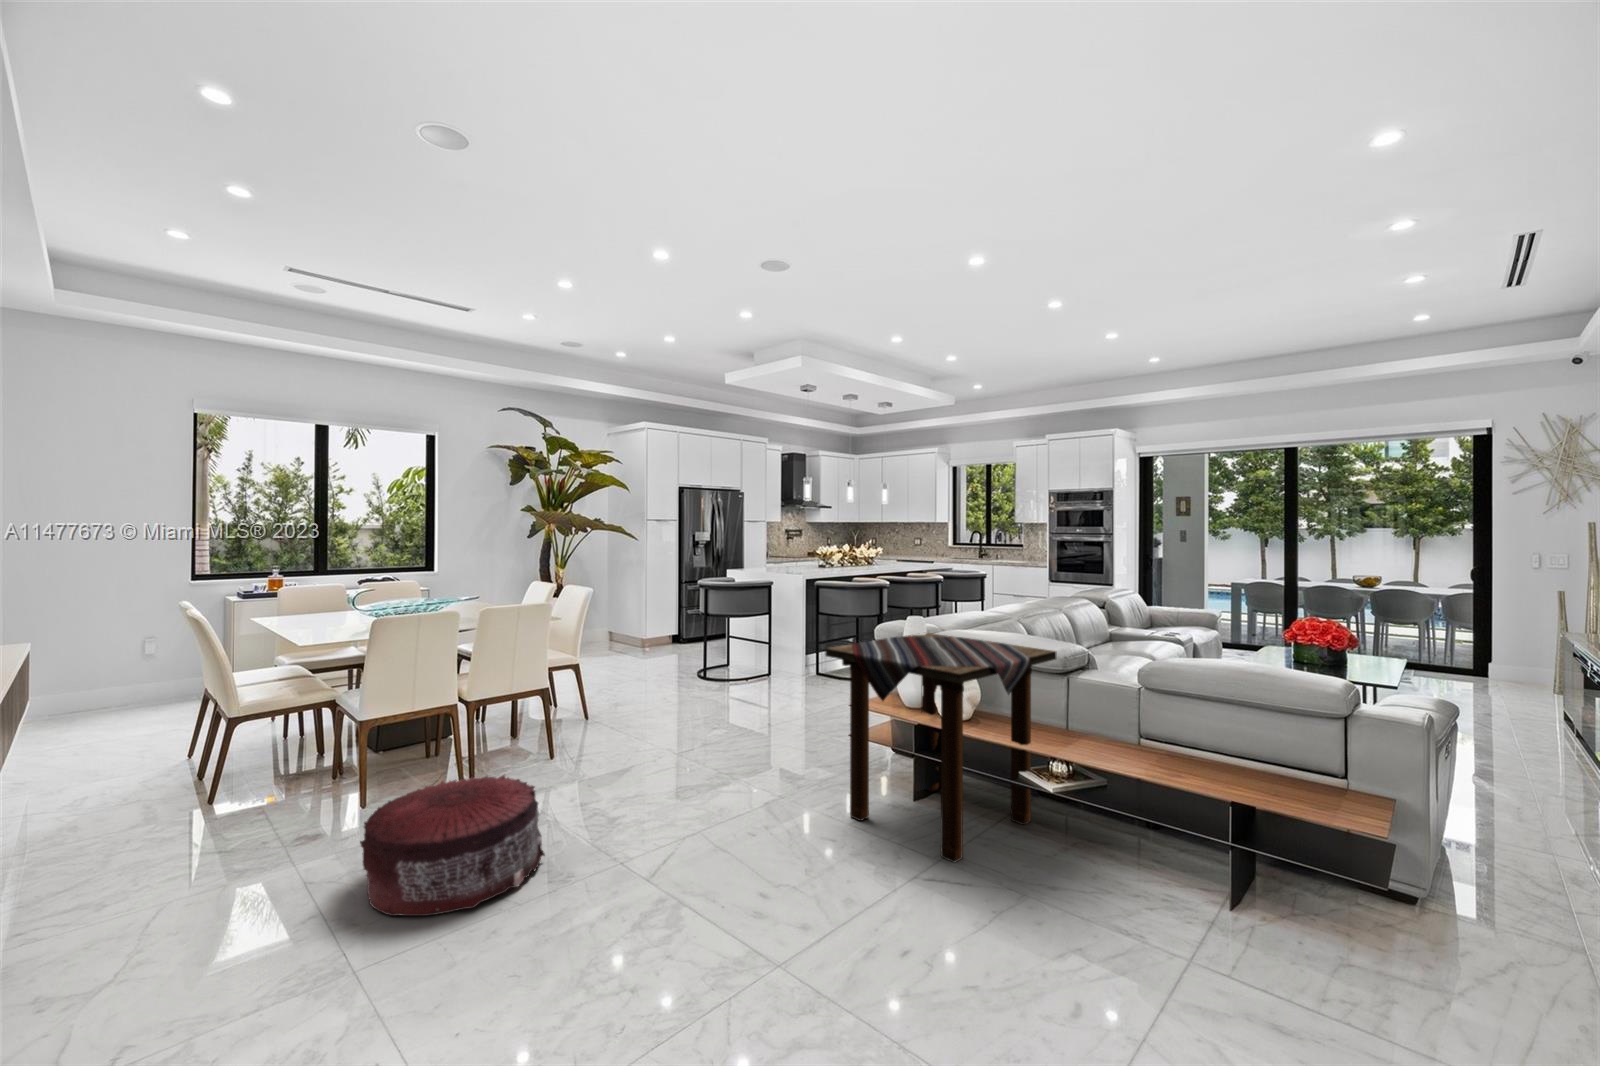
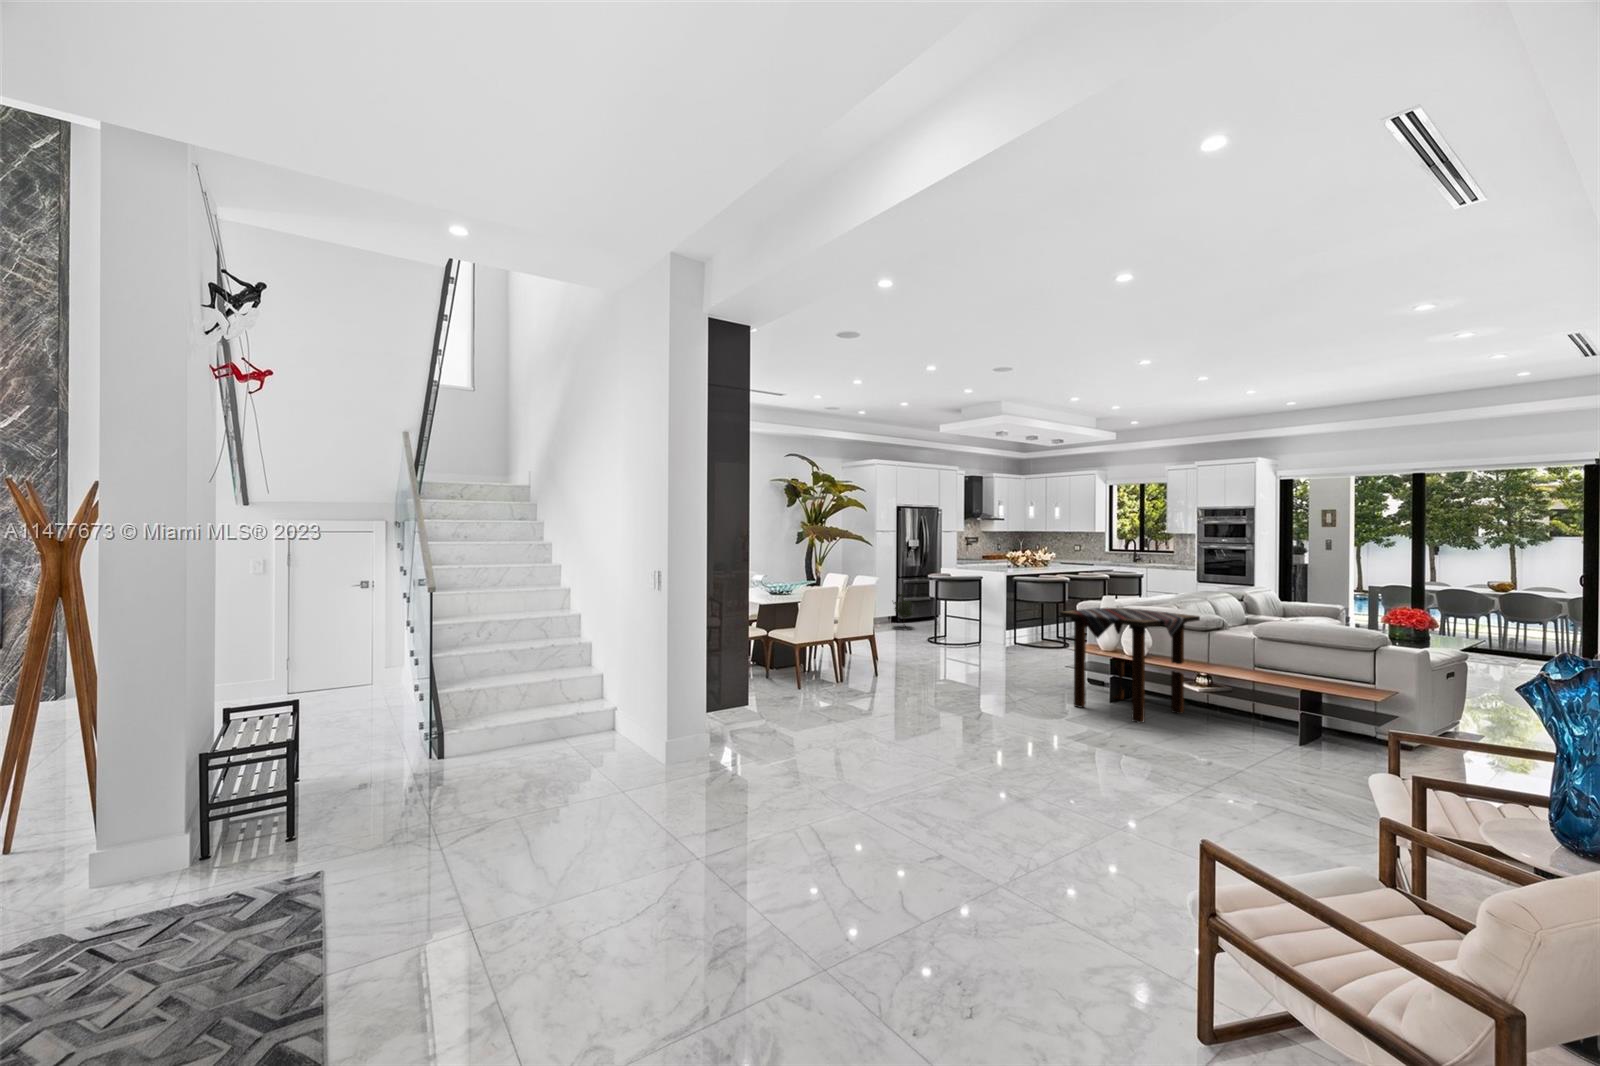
potted tree: none [669,596,701,654] -> present [892,593,914,630]
pouf: present [360,775,545,916] -> none [843,670,921,723]

